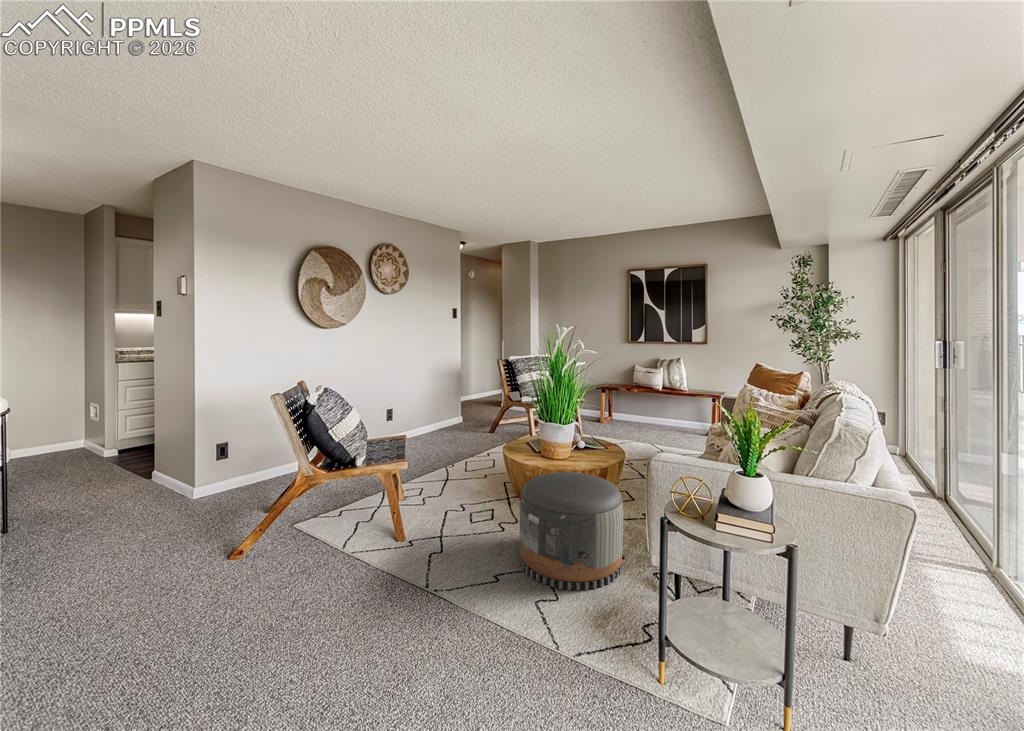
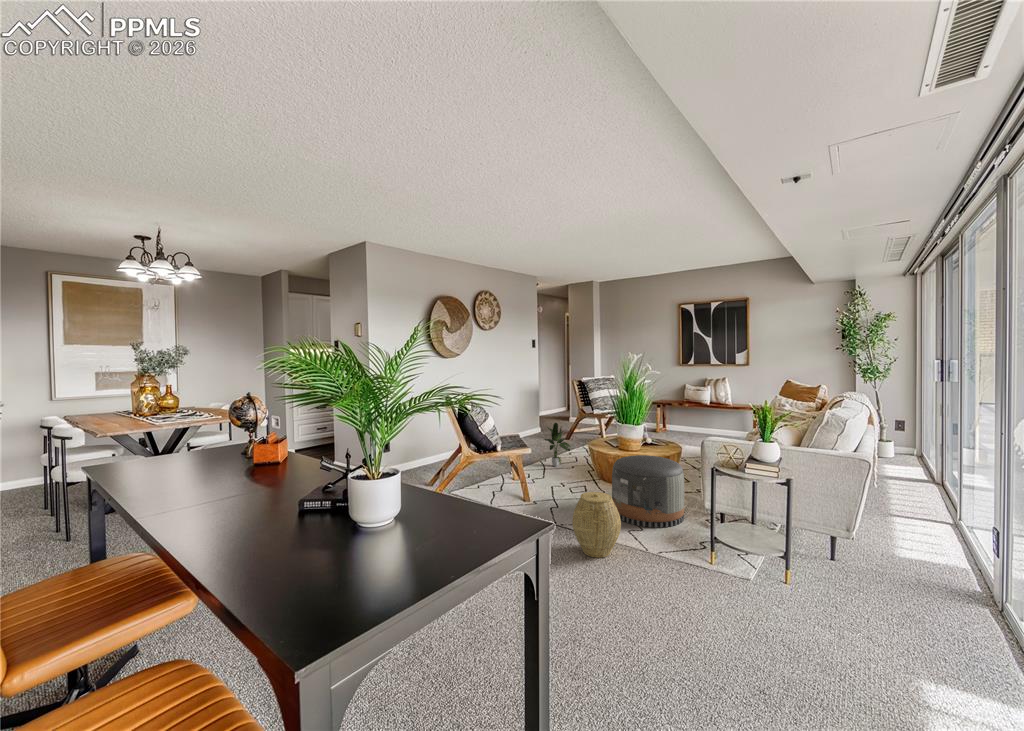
potted plant: none [448,416,486,474] -> present [544,423,570,467]
woven basket: none [431,552,513,672] -> present [572,492,621,558]

